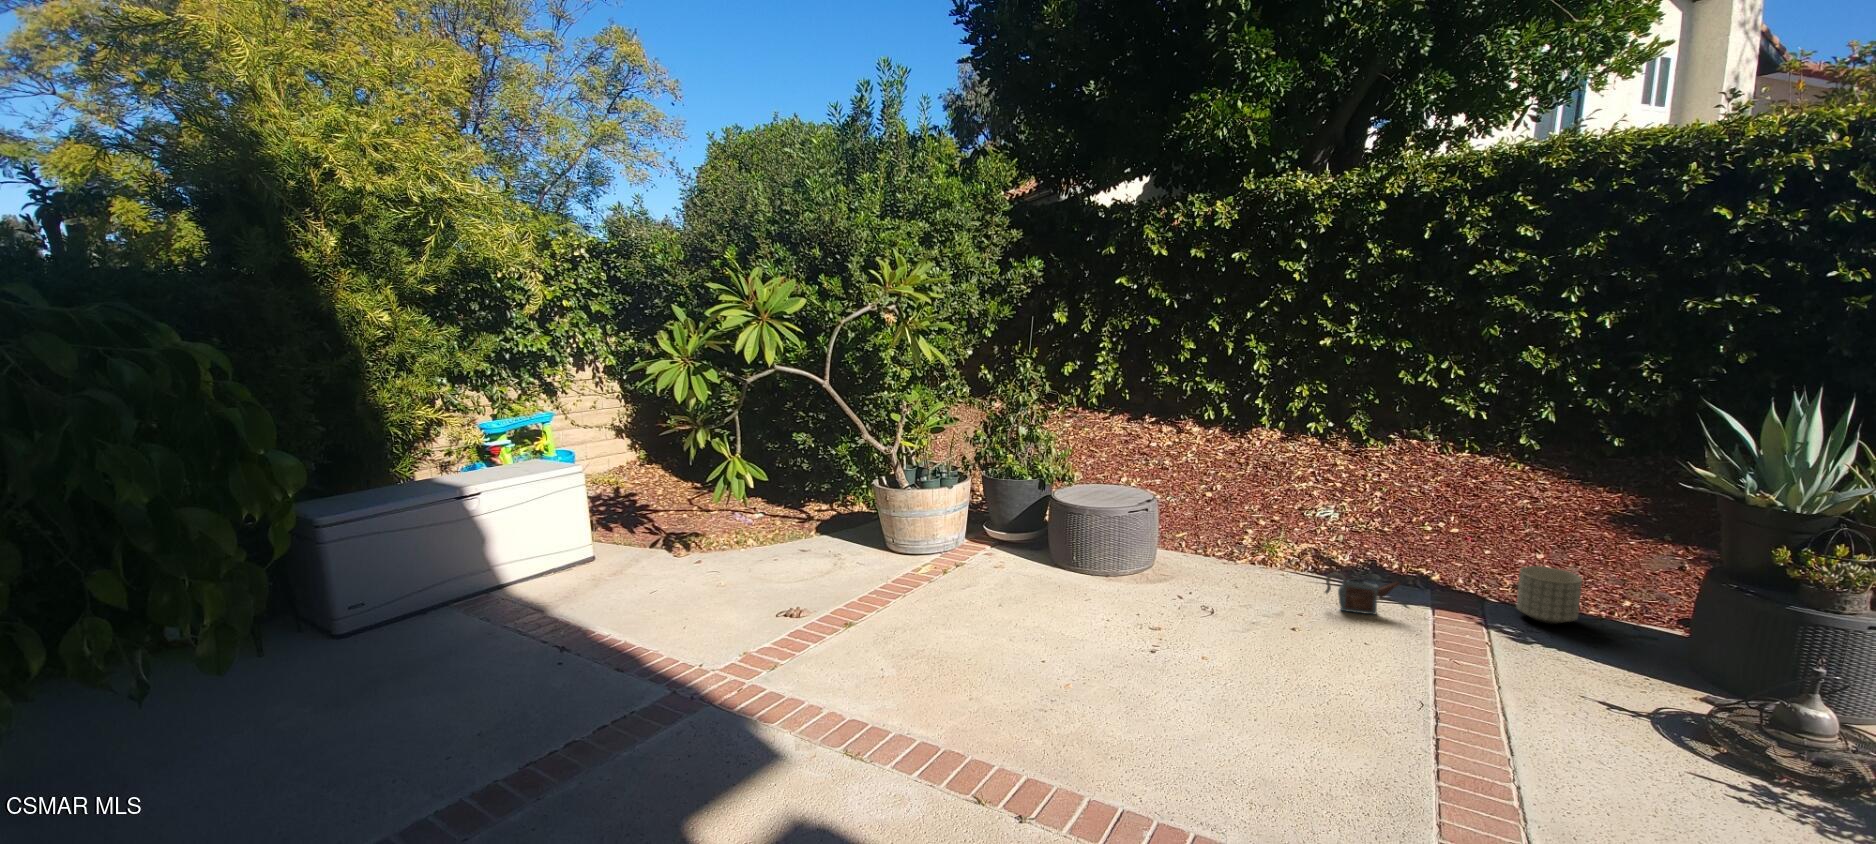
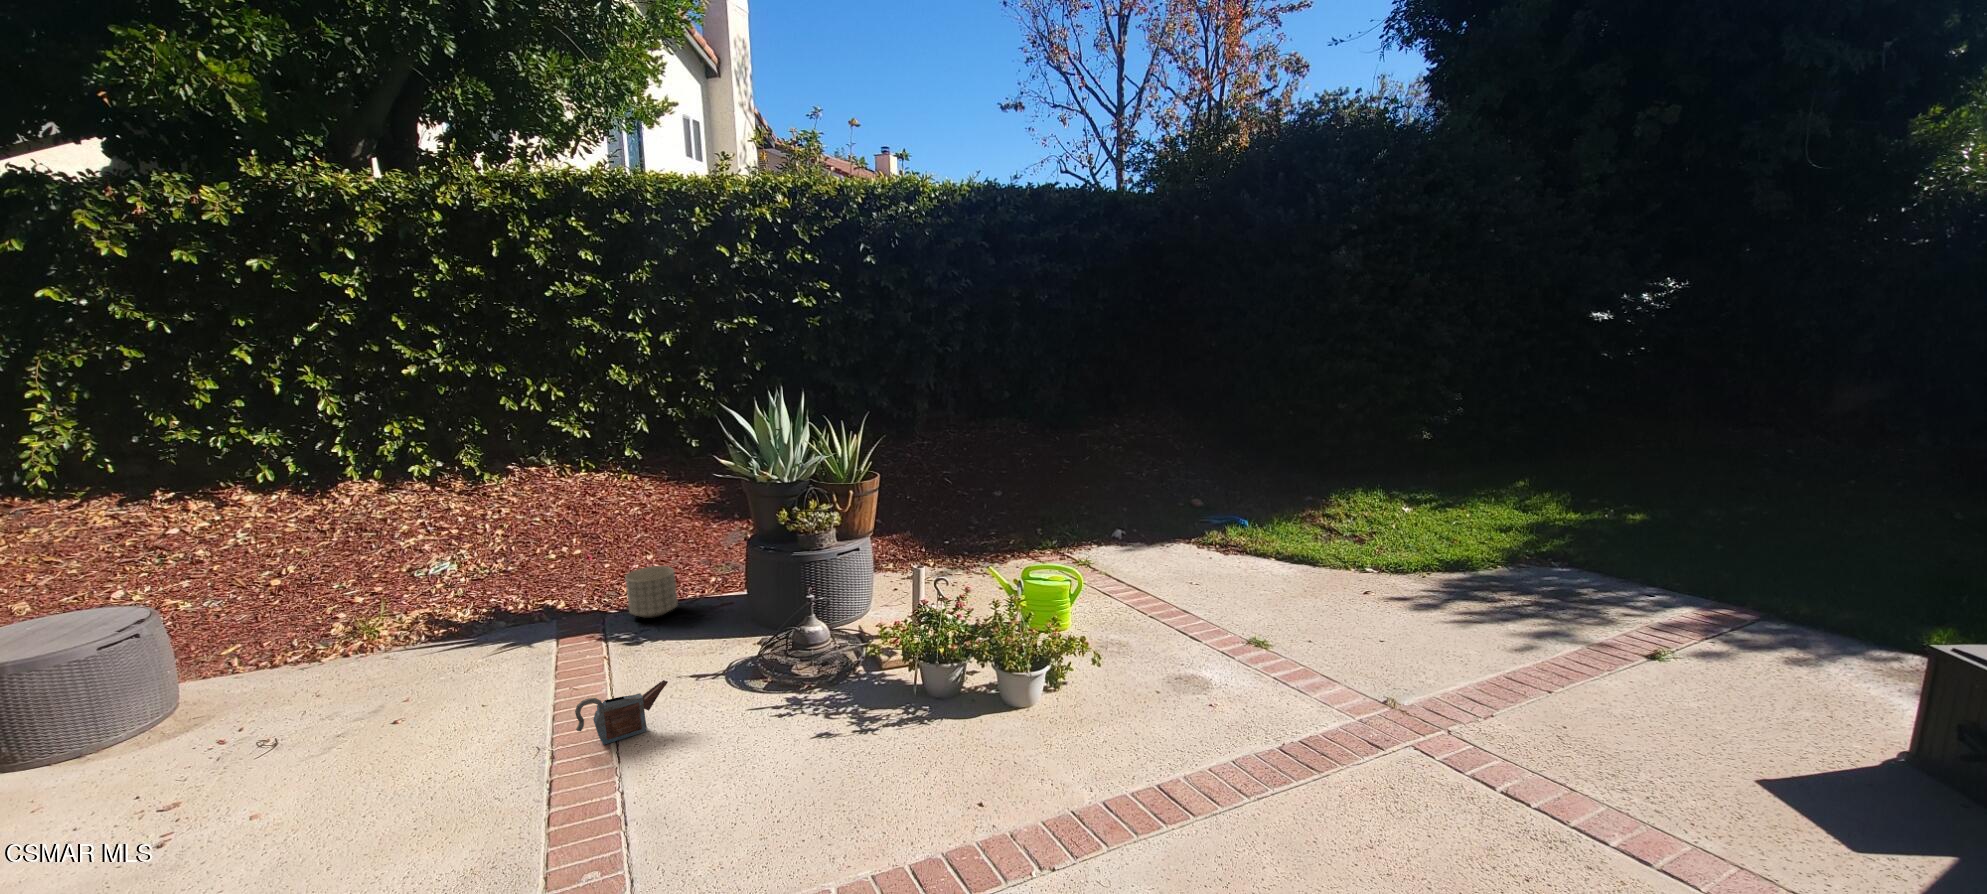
watering can: present [1325,573,1400,615] -> present [575,680,668,745]

